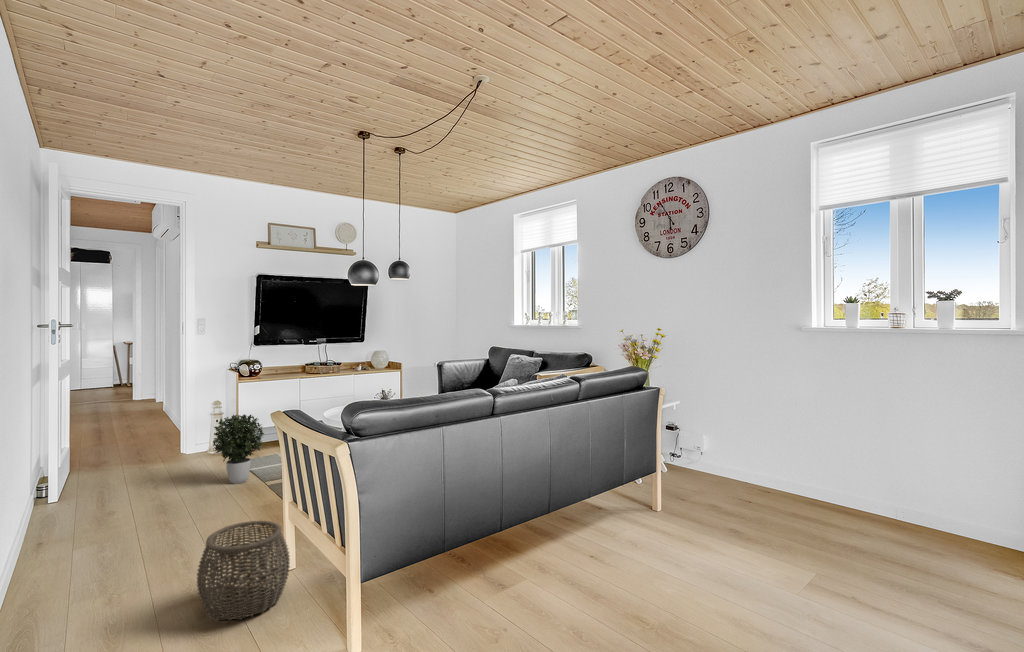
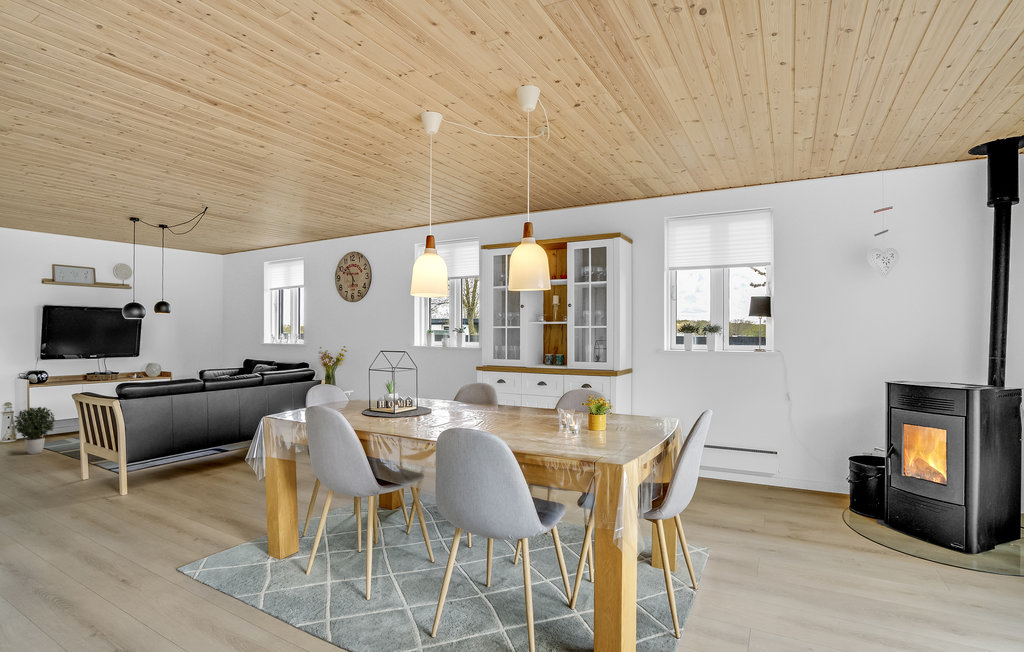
woven basket: present [197,521,290,621] -> none [31,450,85,493]

